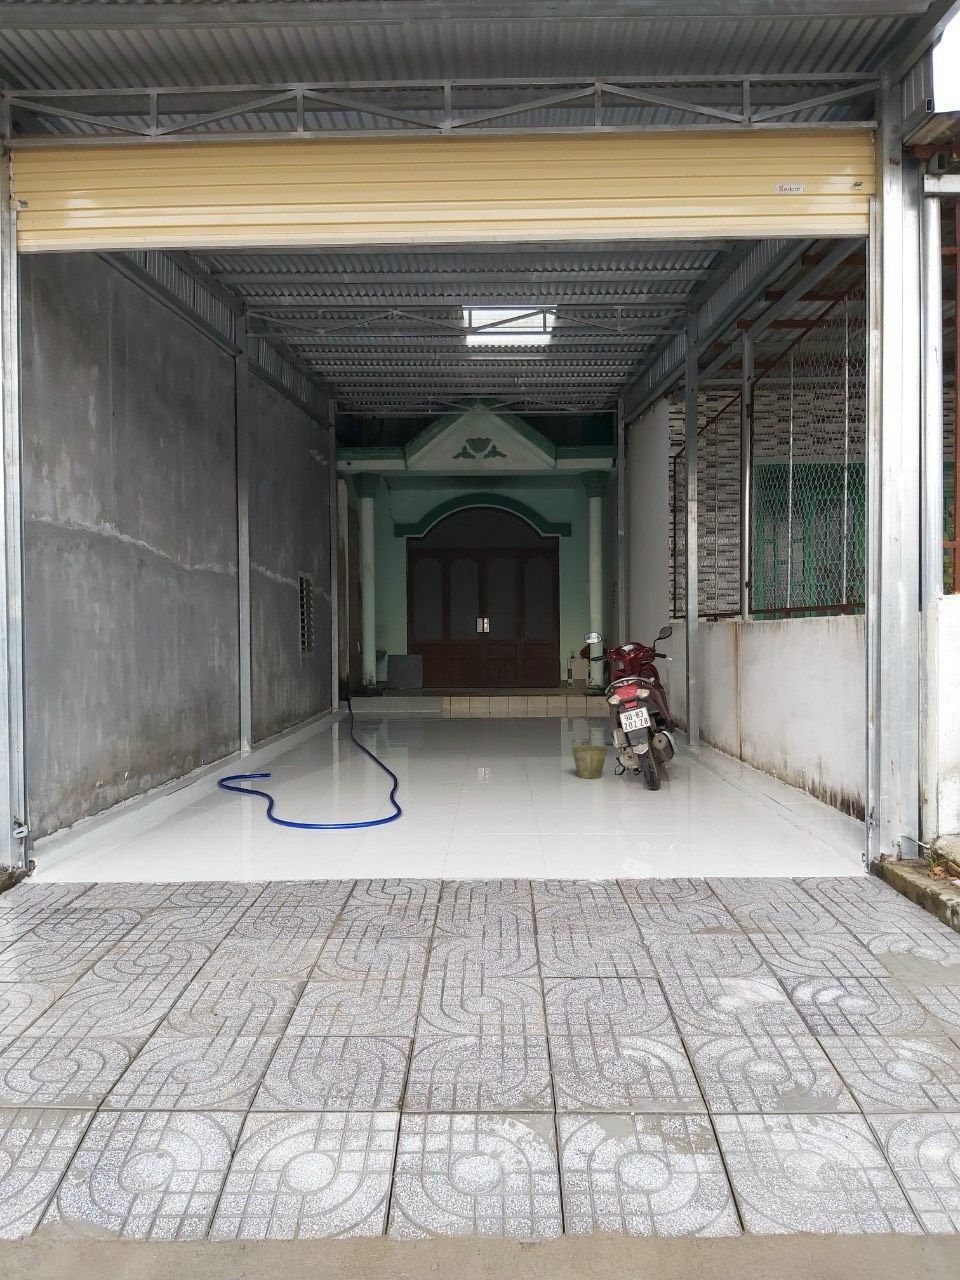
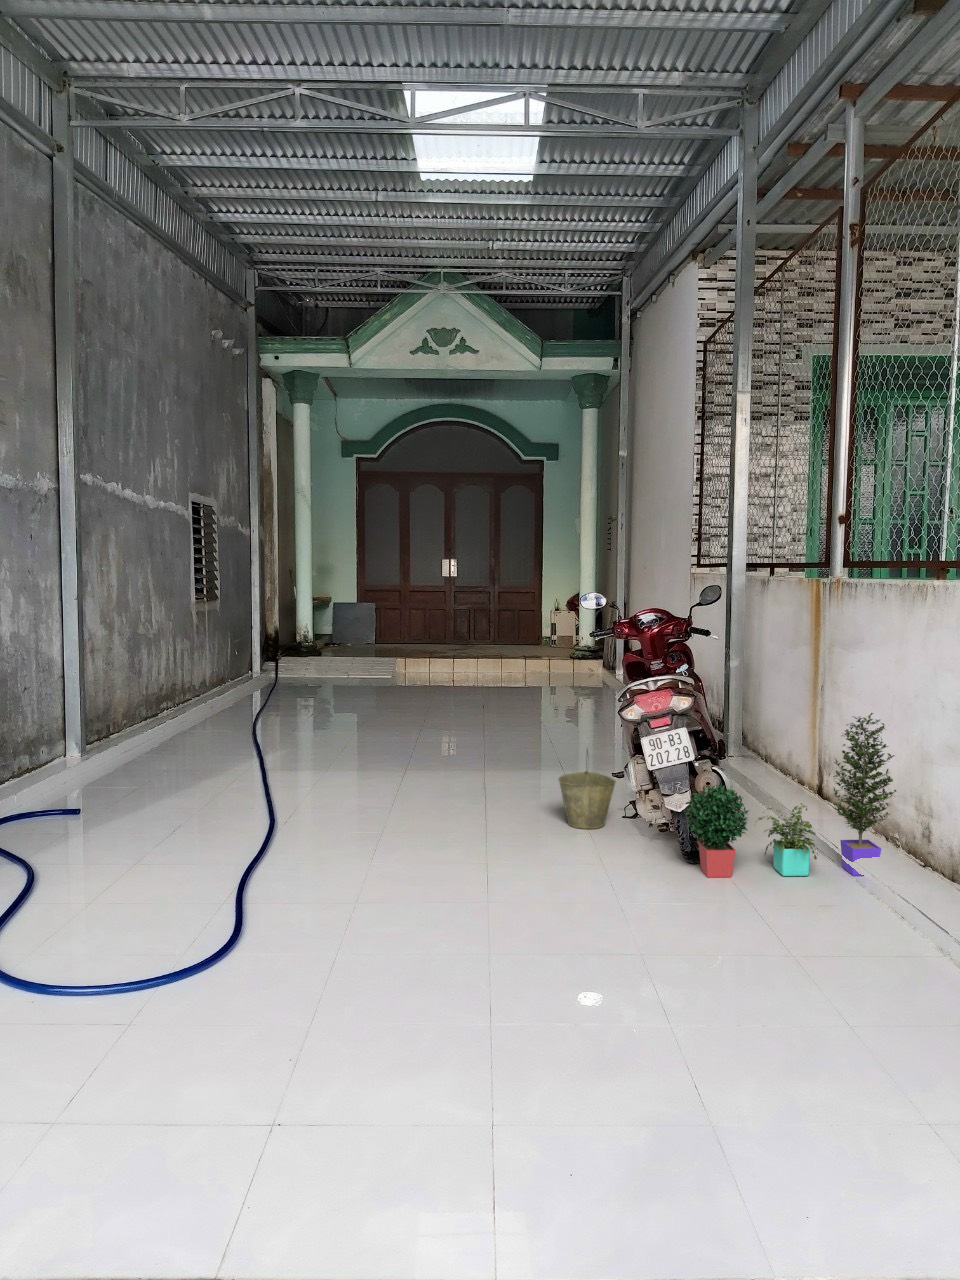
potted plant: none [645,697,768,794] -> present [684,713,896,877]

